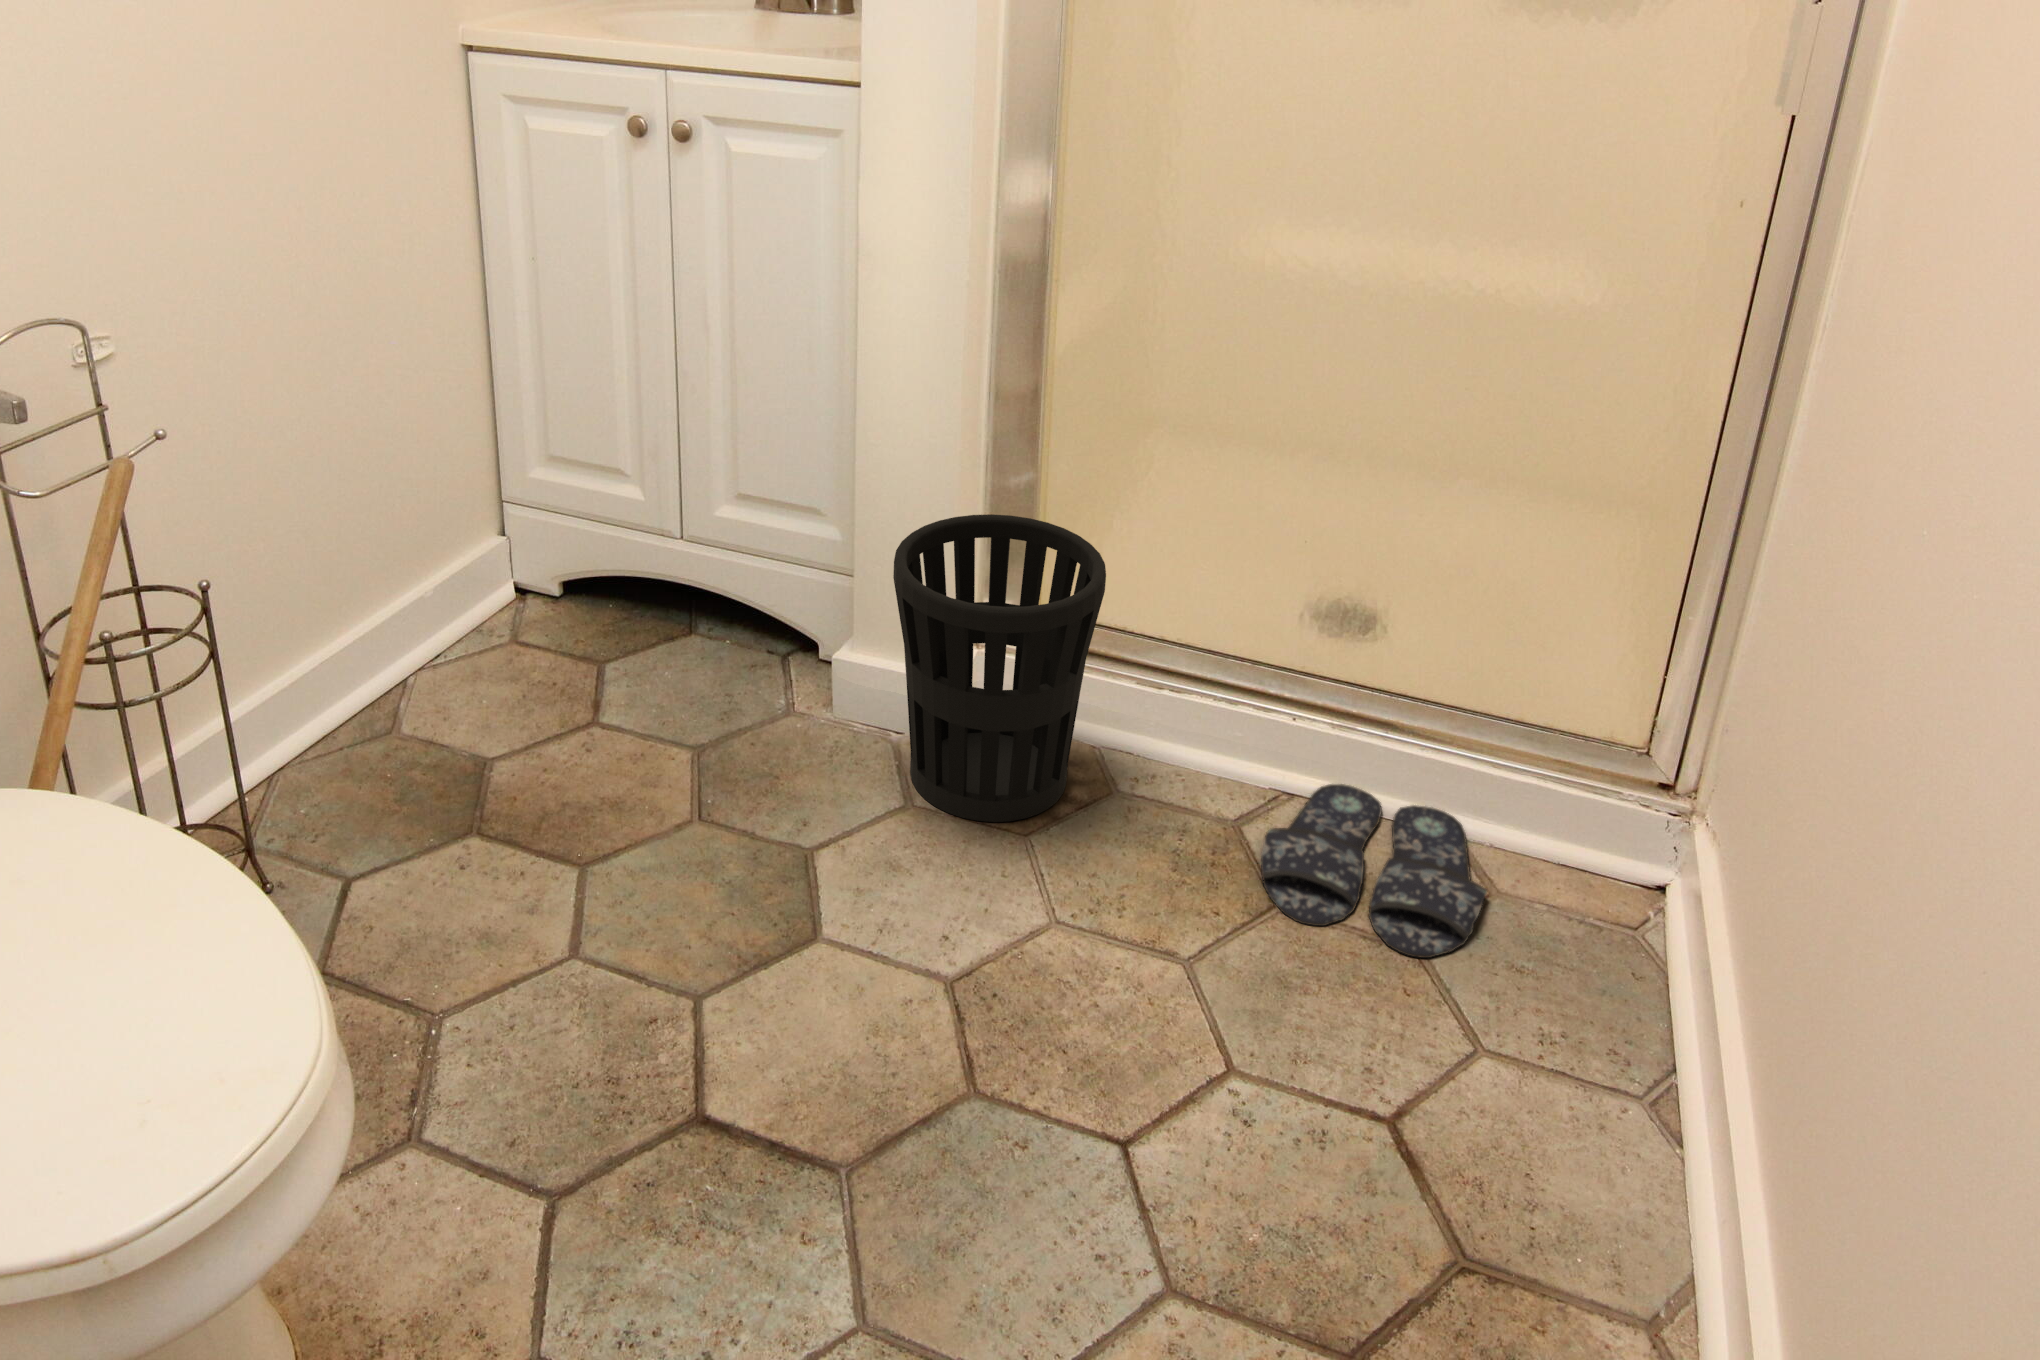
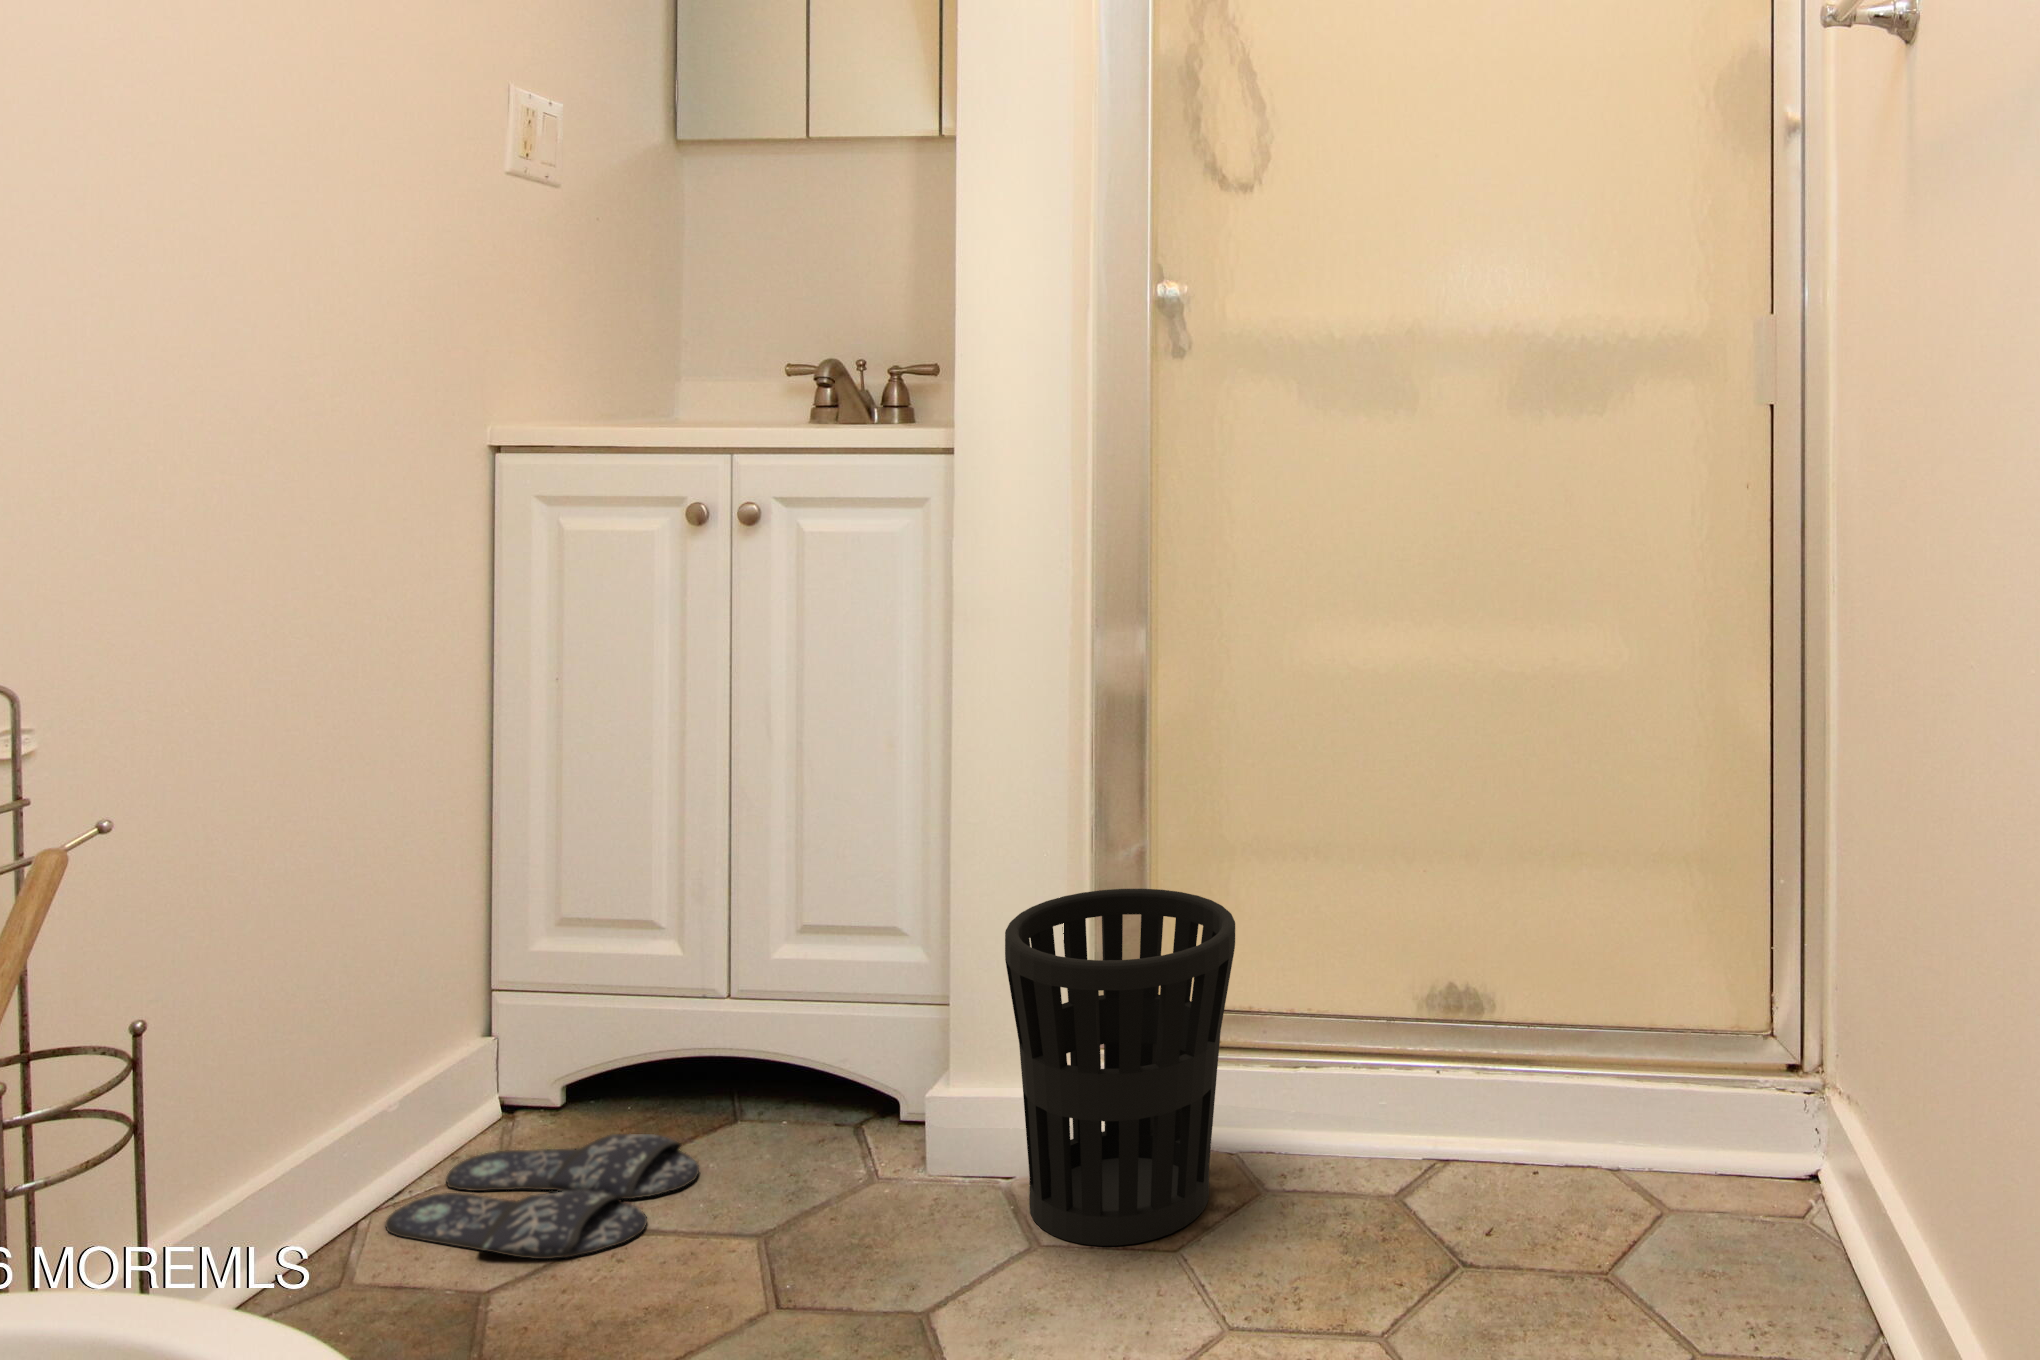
slippers: present [1261,784,1487,958] -> present [385,1134,699,1259]

